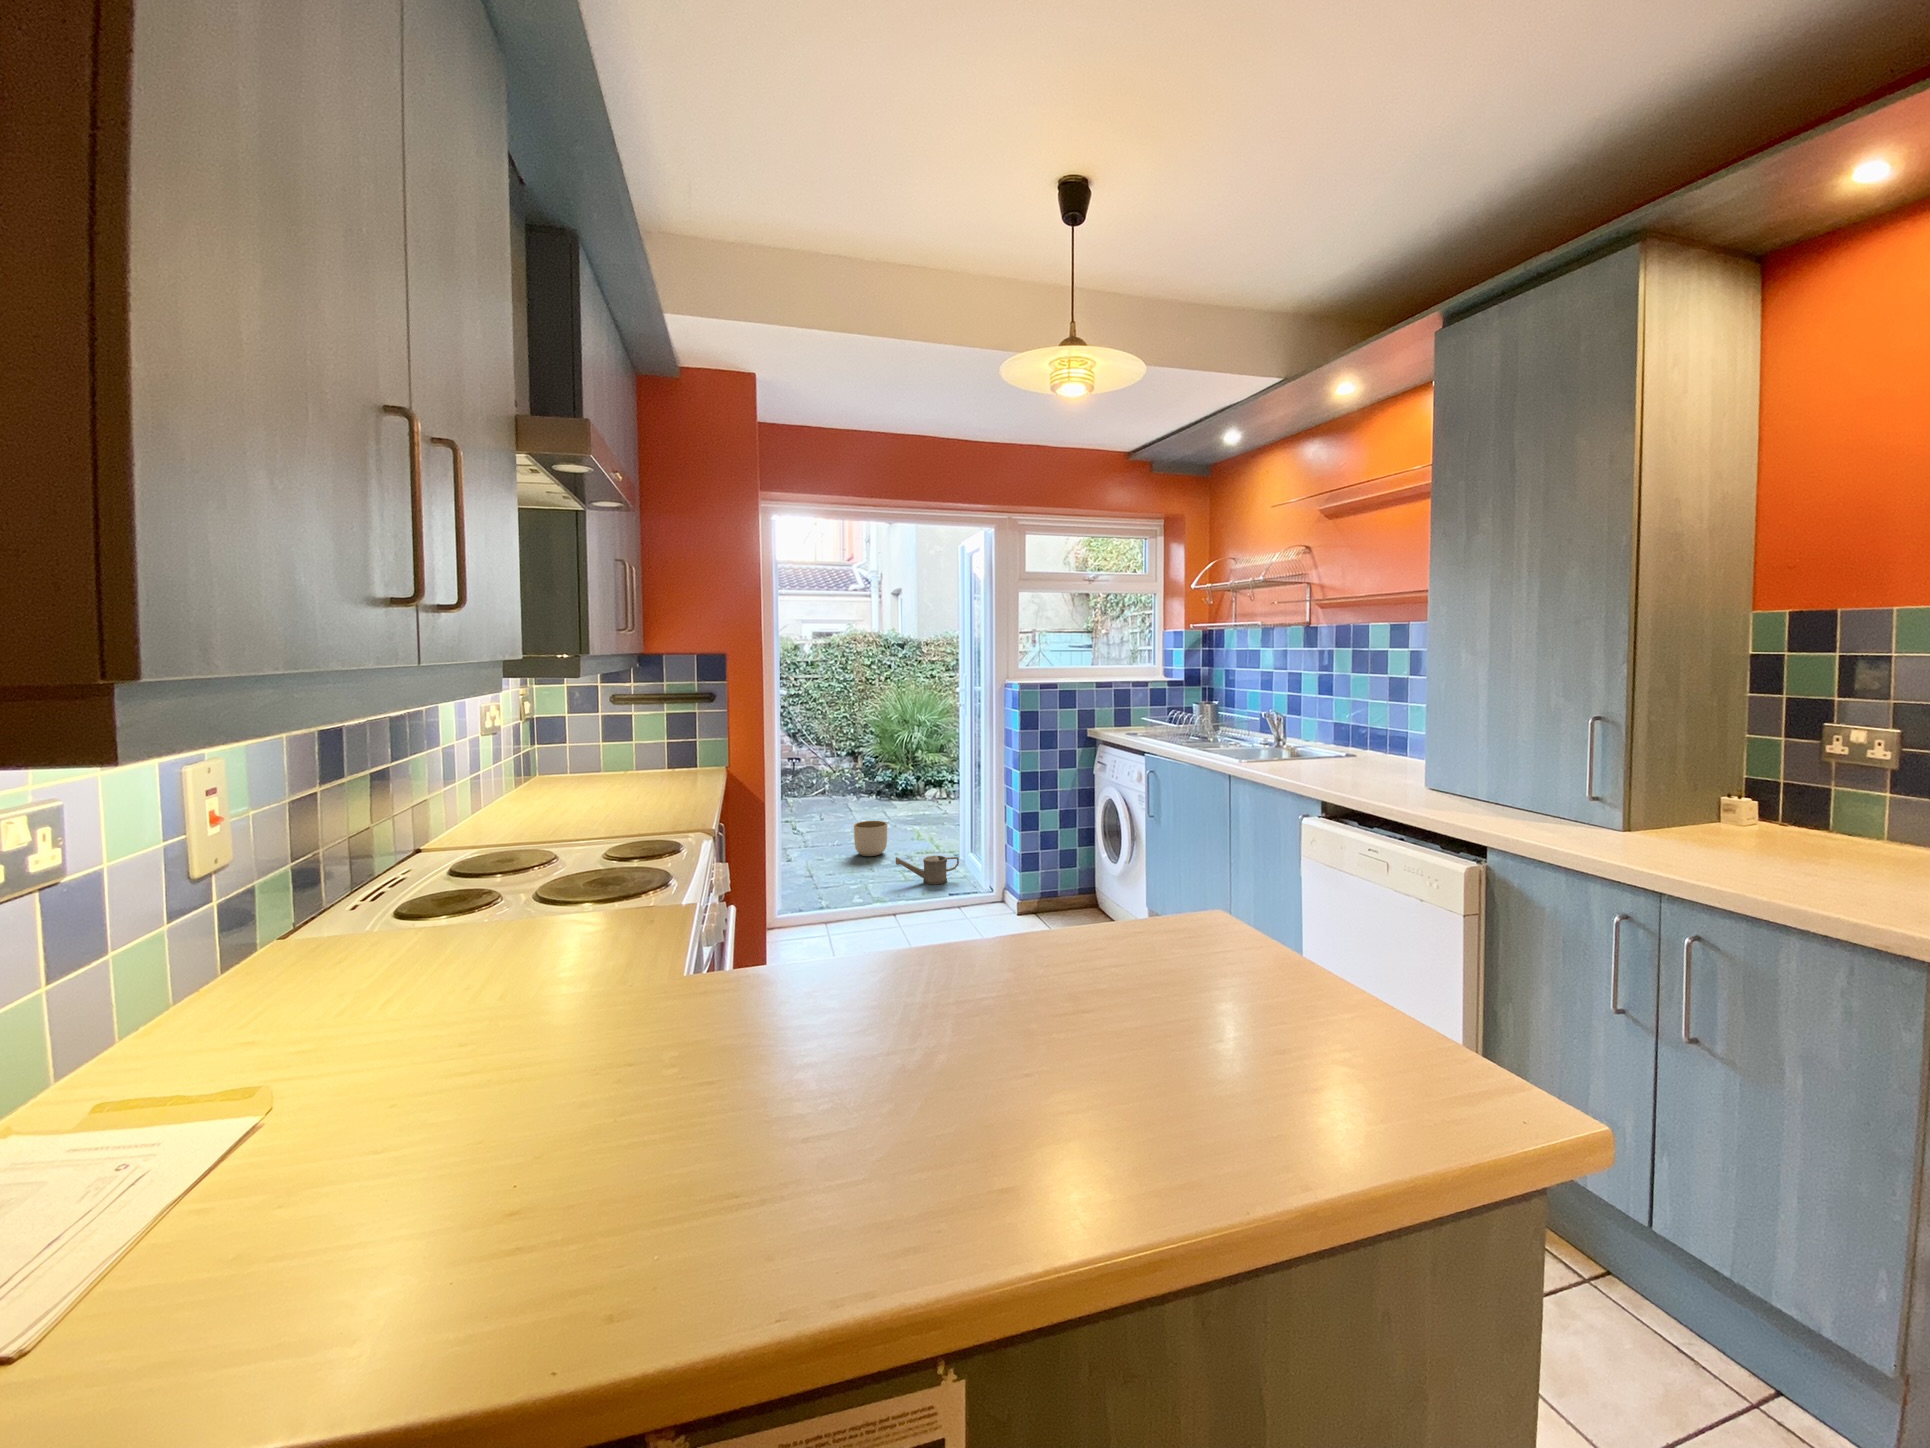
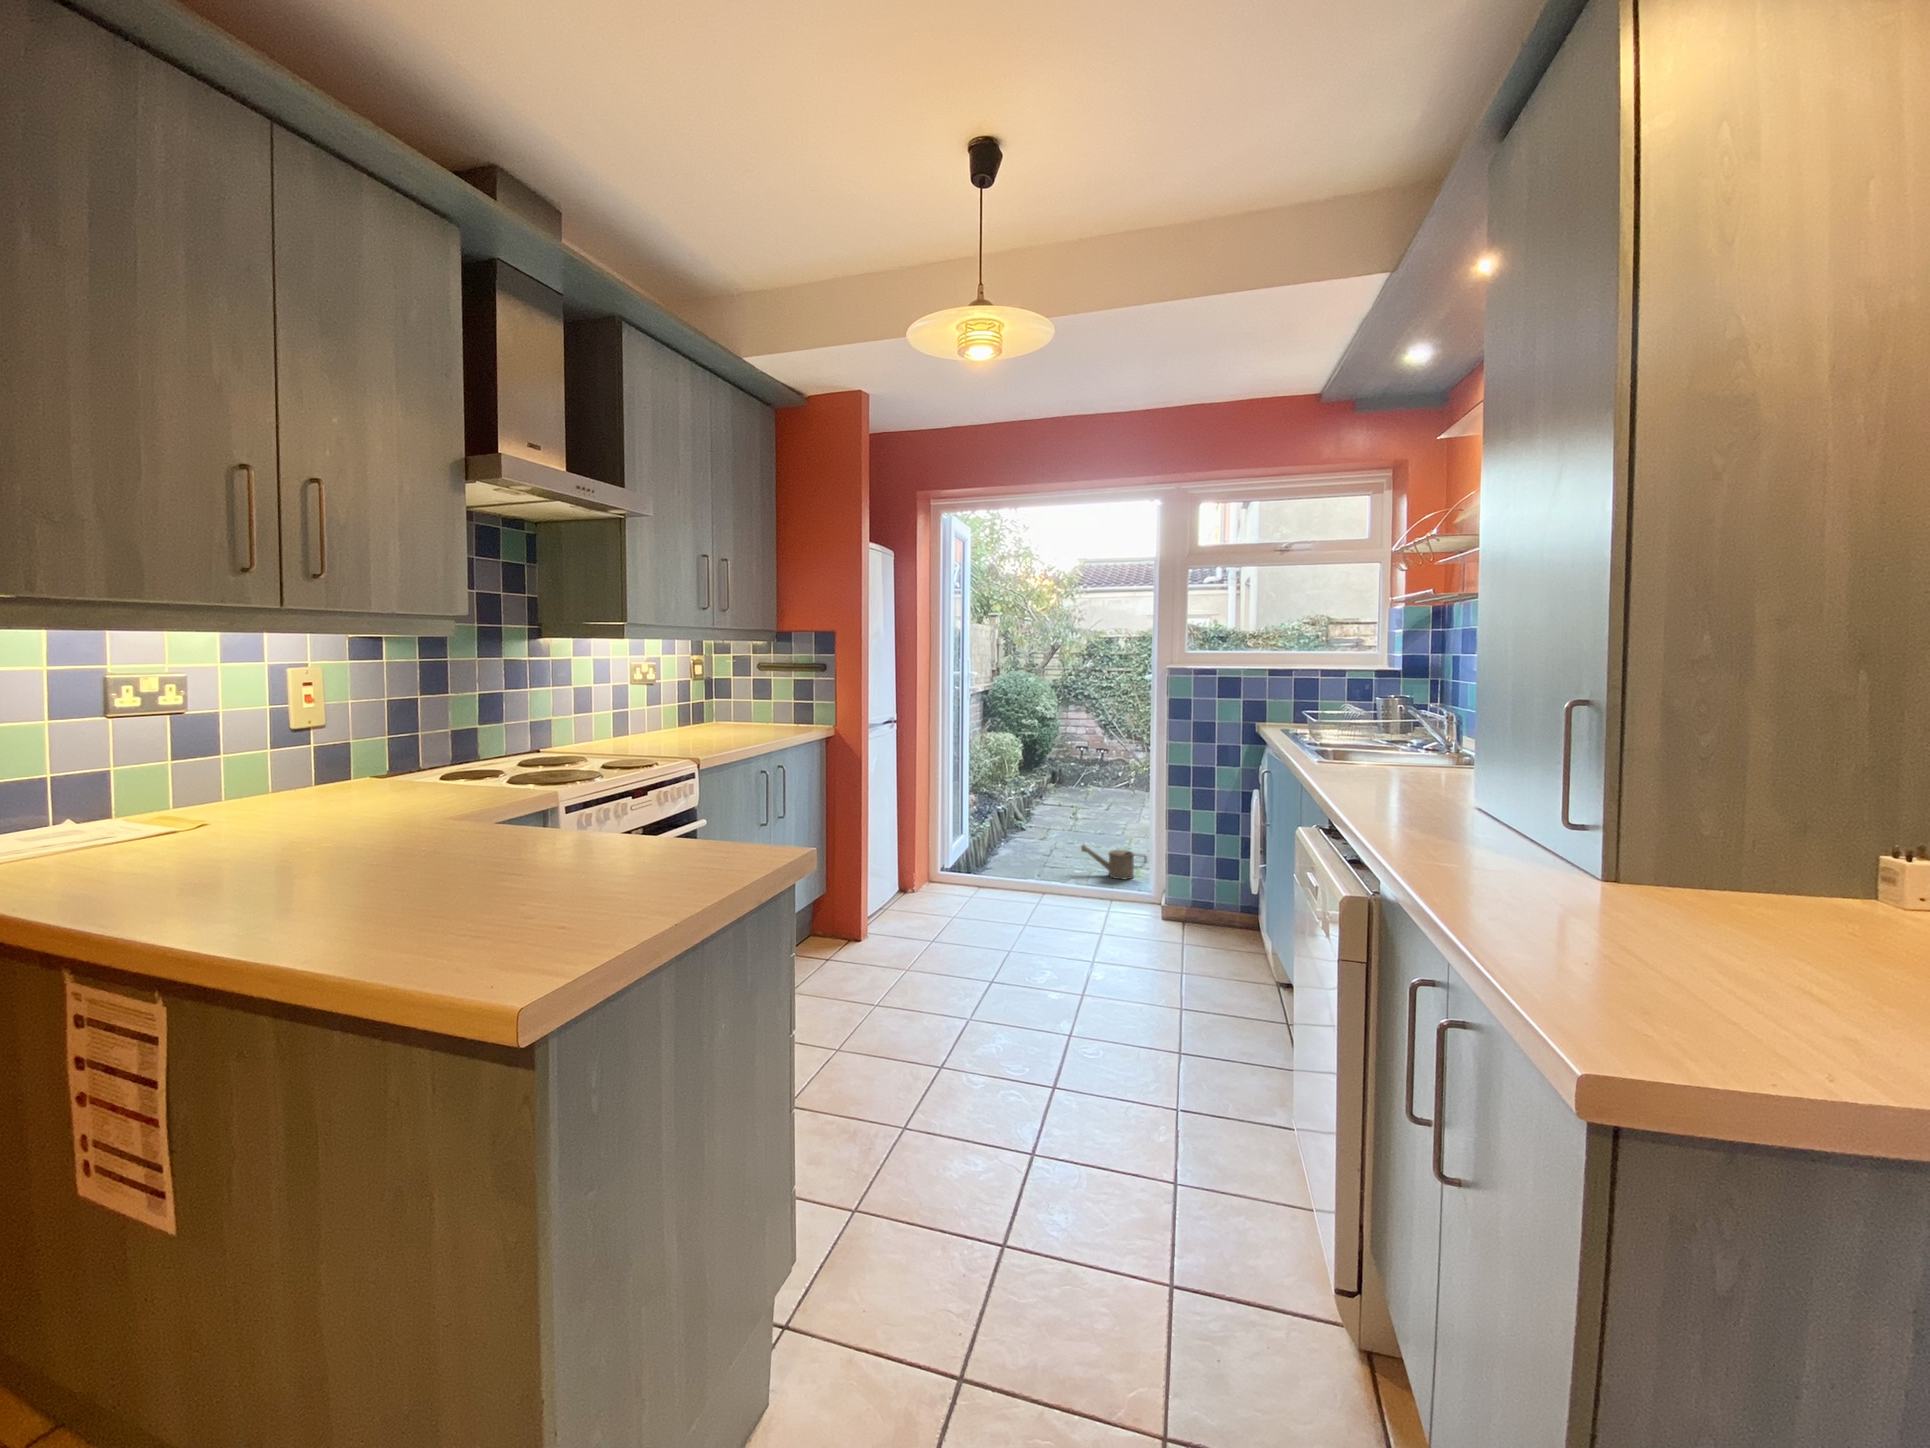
planter: present [854,821,887,856] -> none [1082,811,1116,846]

